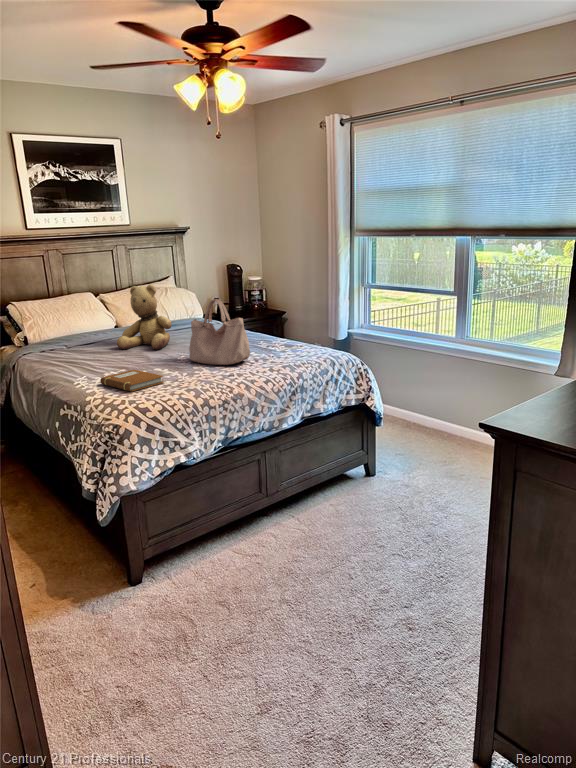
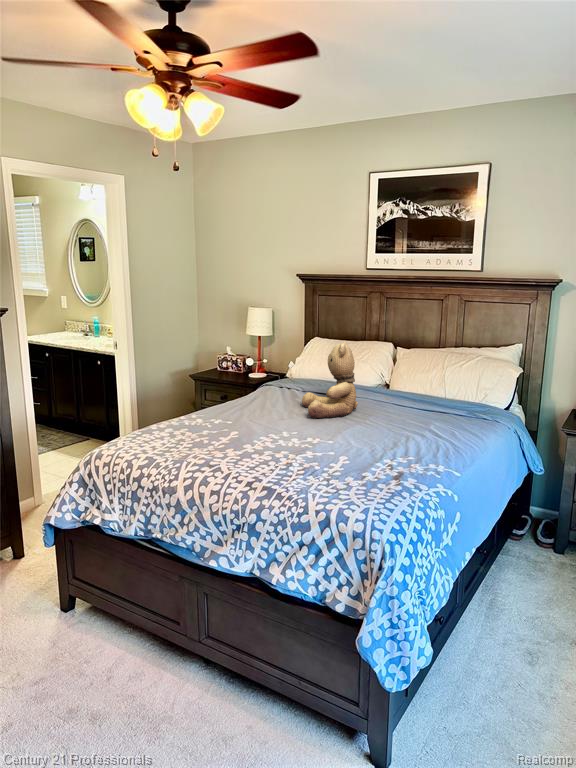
handbag: present [189,299,250,365] -> none [255,374,303,462]
notebook: present [100,370,164,391] -> none [146,419,208,445]

